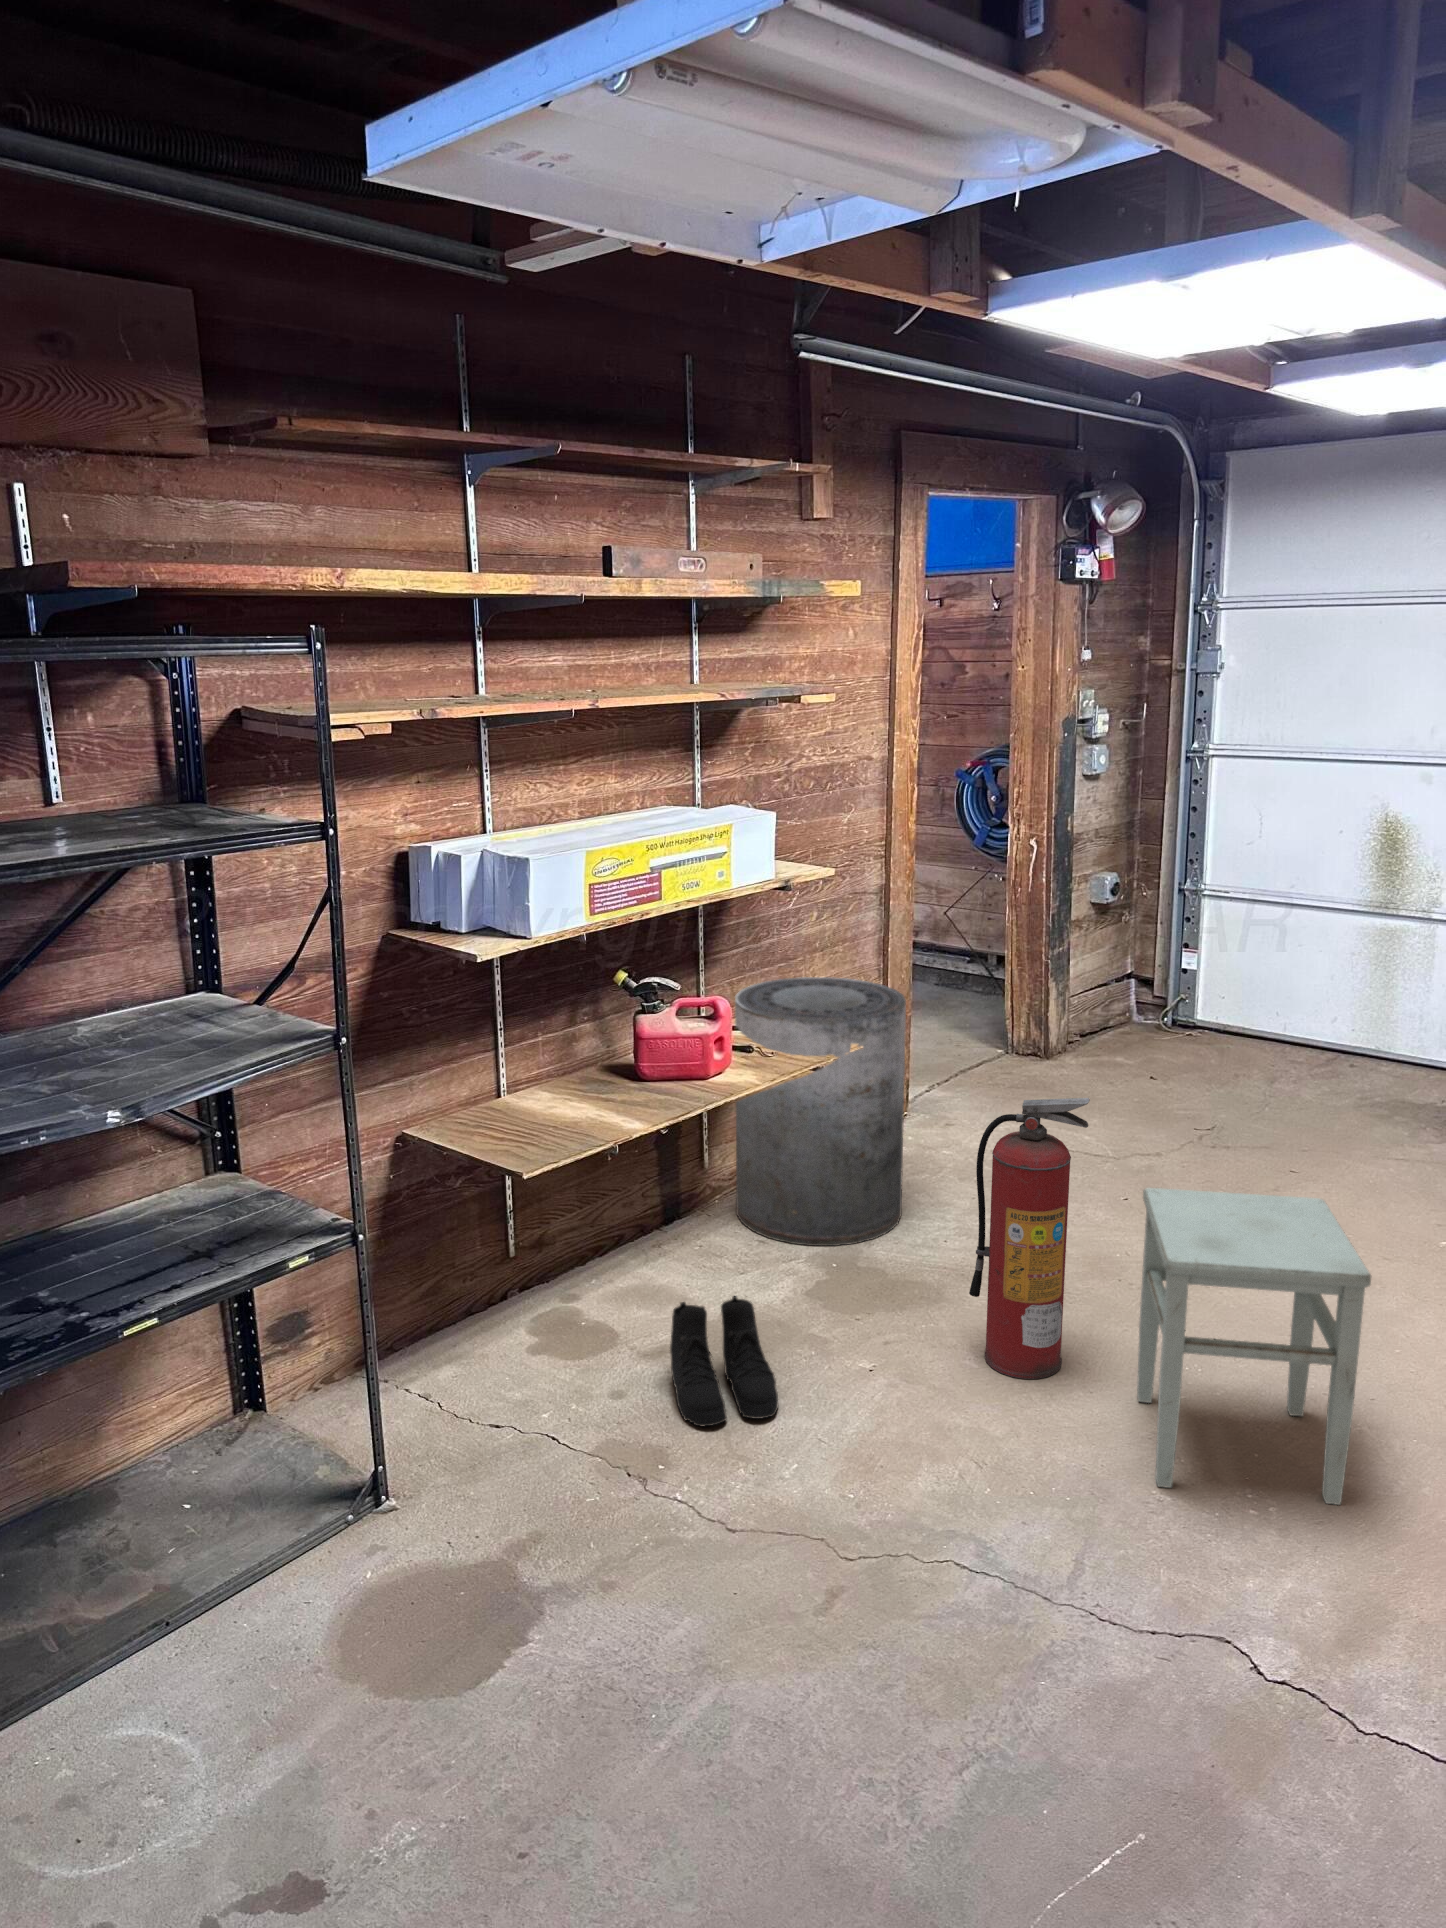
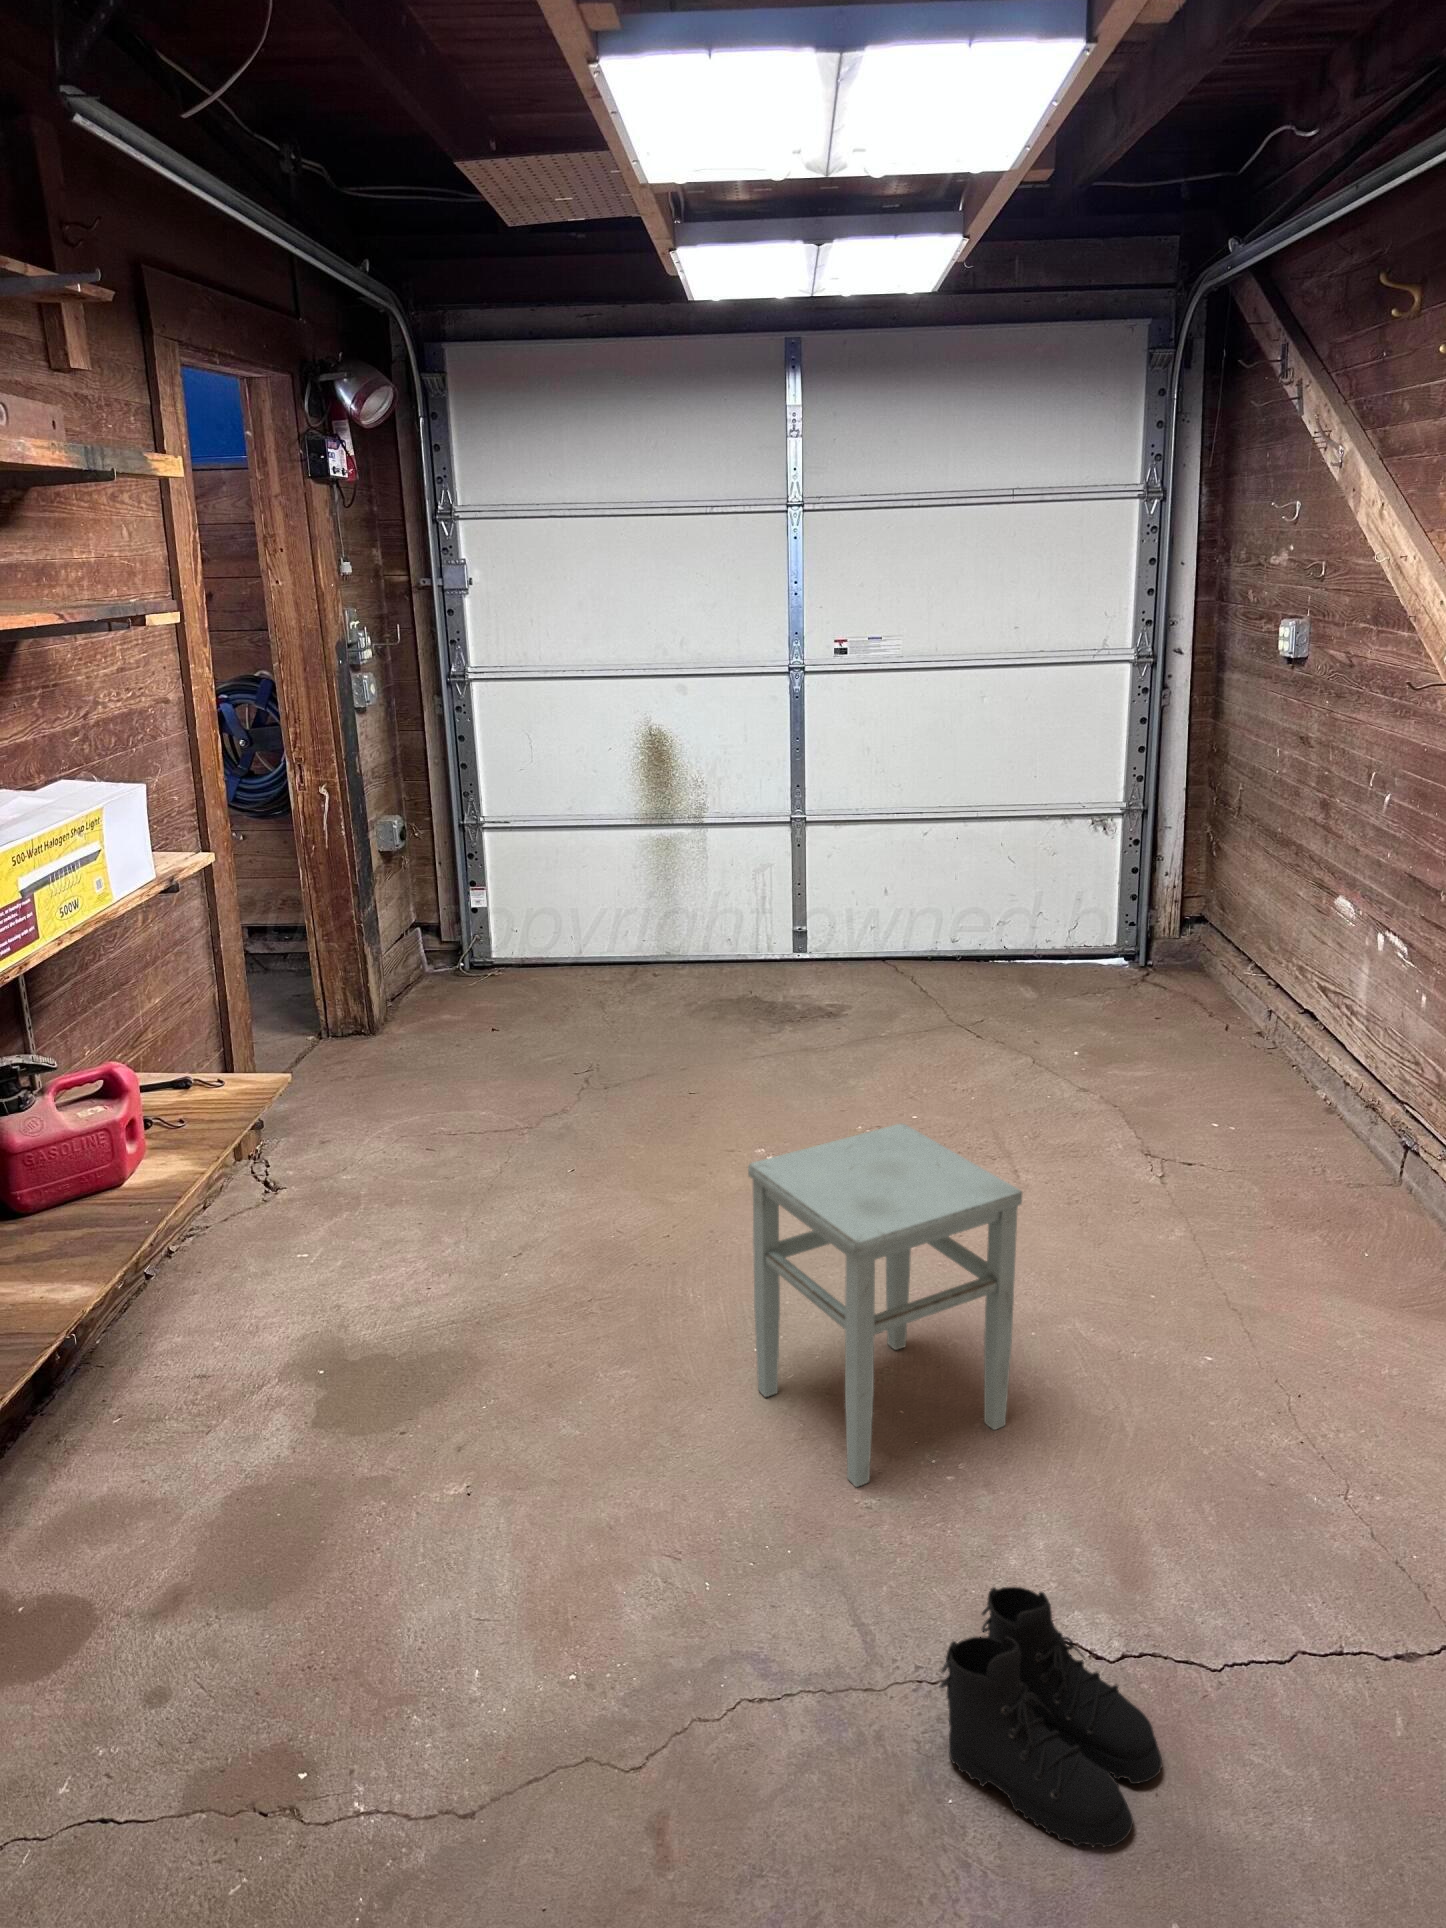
trash can: present [735,977,906,1246] -> none [87,993,359,1364]
fire extinguisher: present [969,1098,1090,1379] -> none [548,1079,672,1427]
boots: present [670,1296,778,1426] -> present [940,1587,1162,1847]

